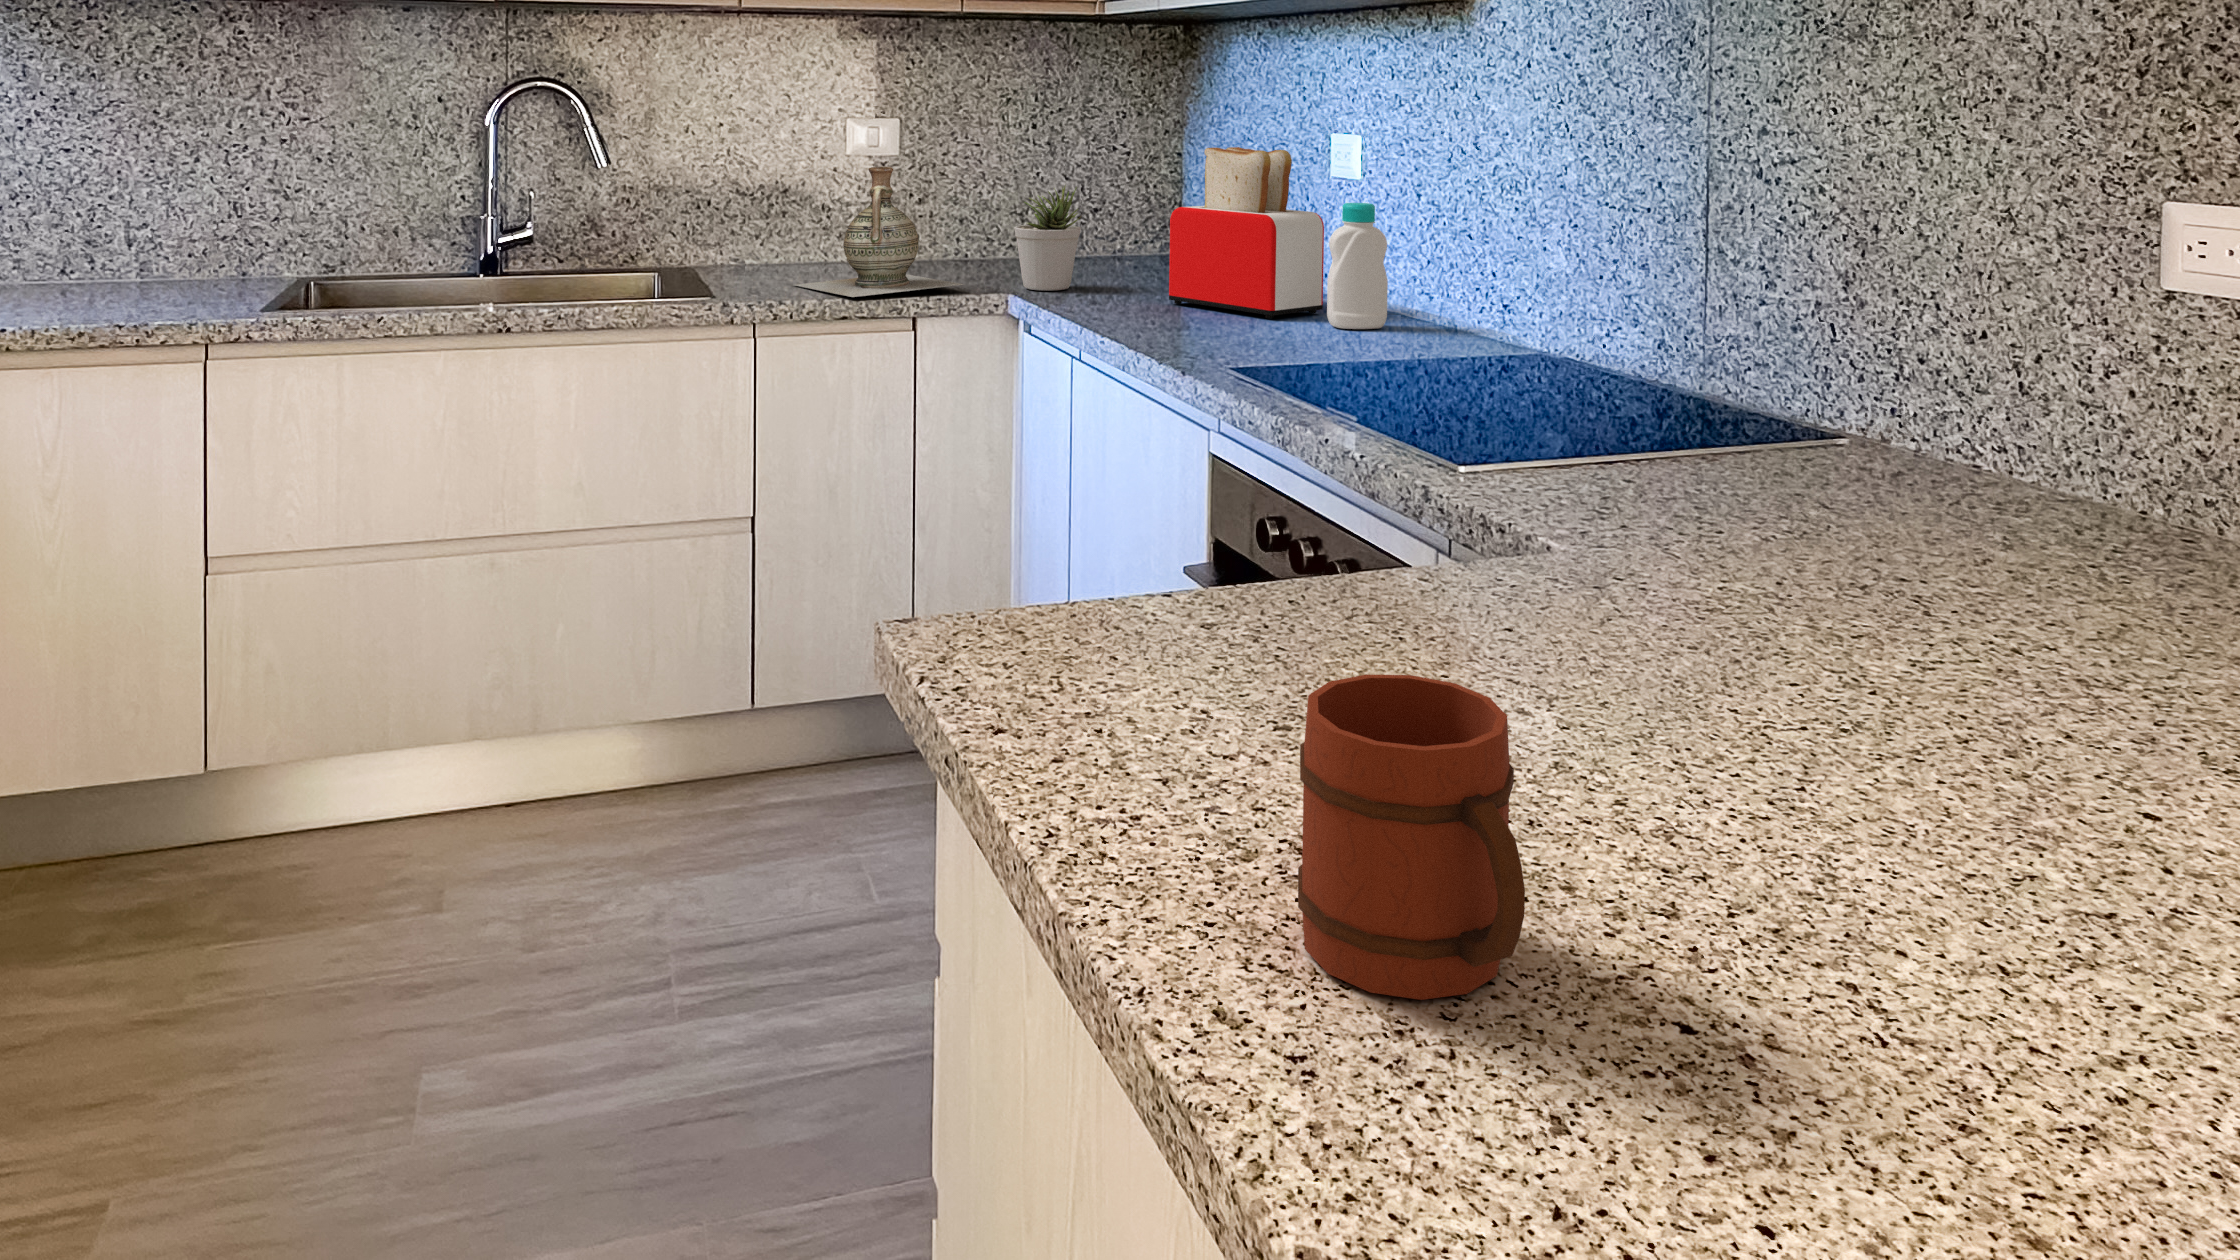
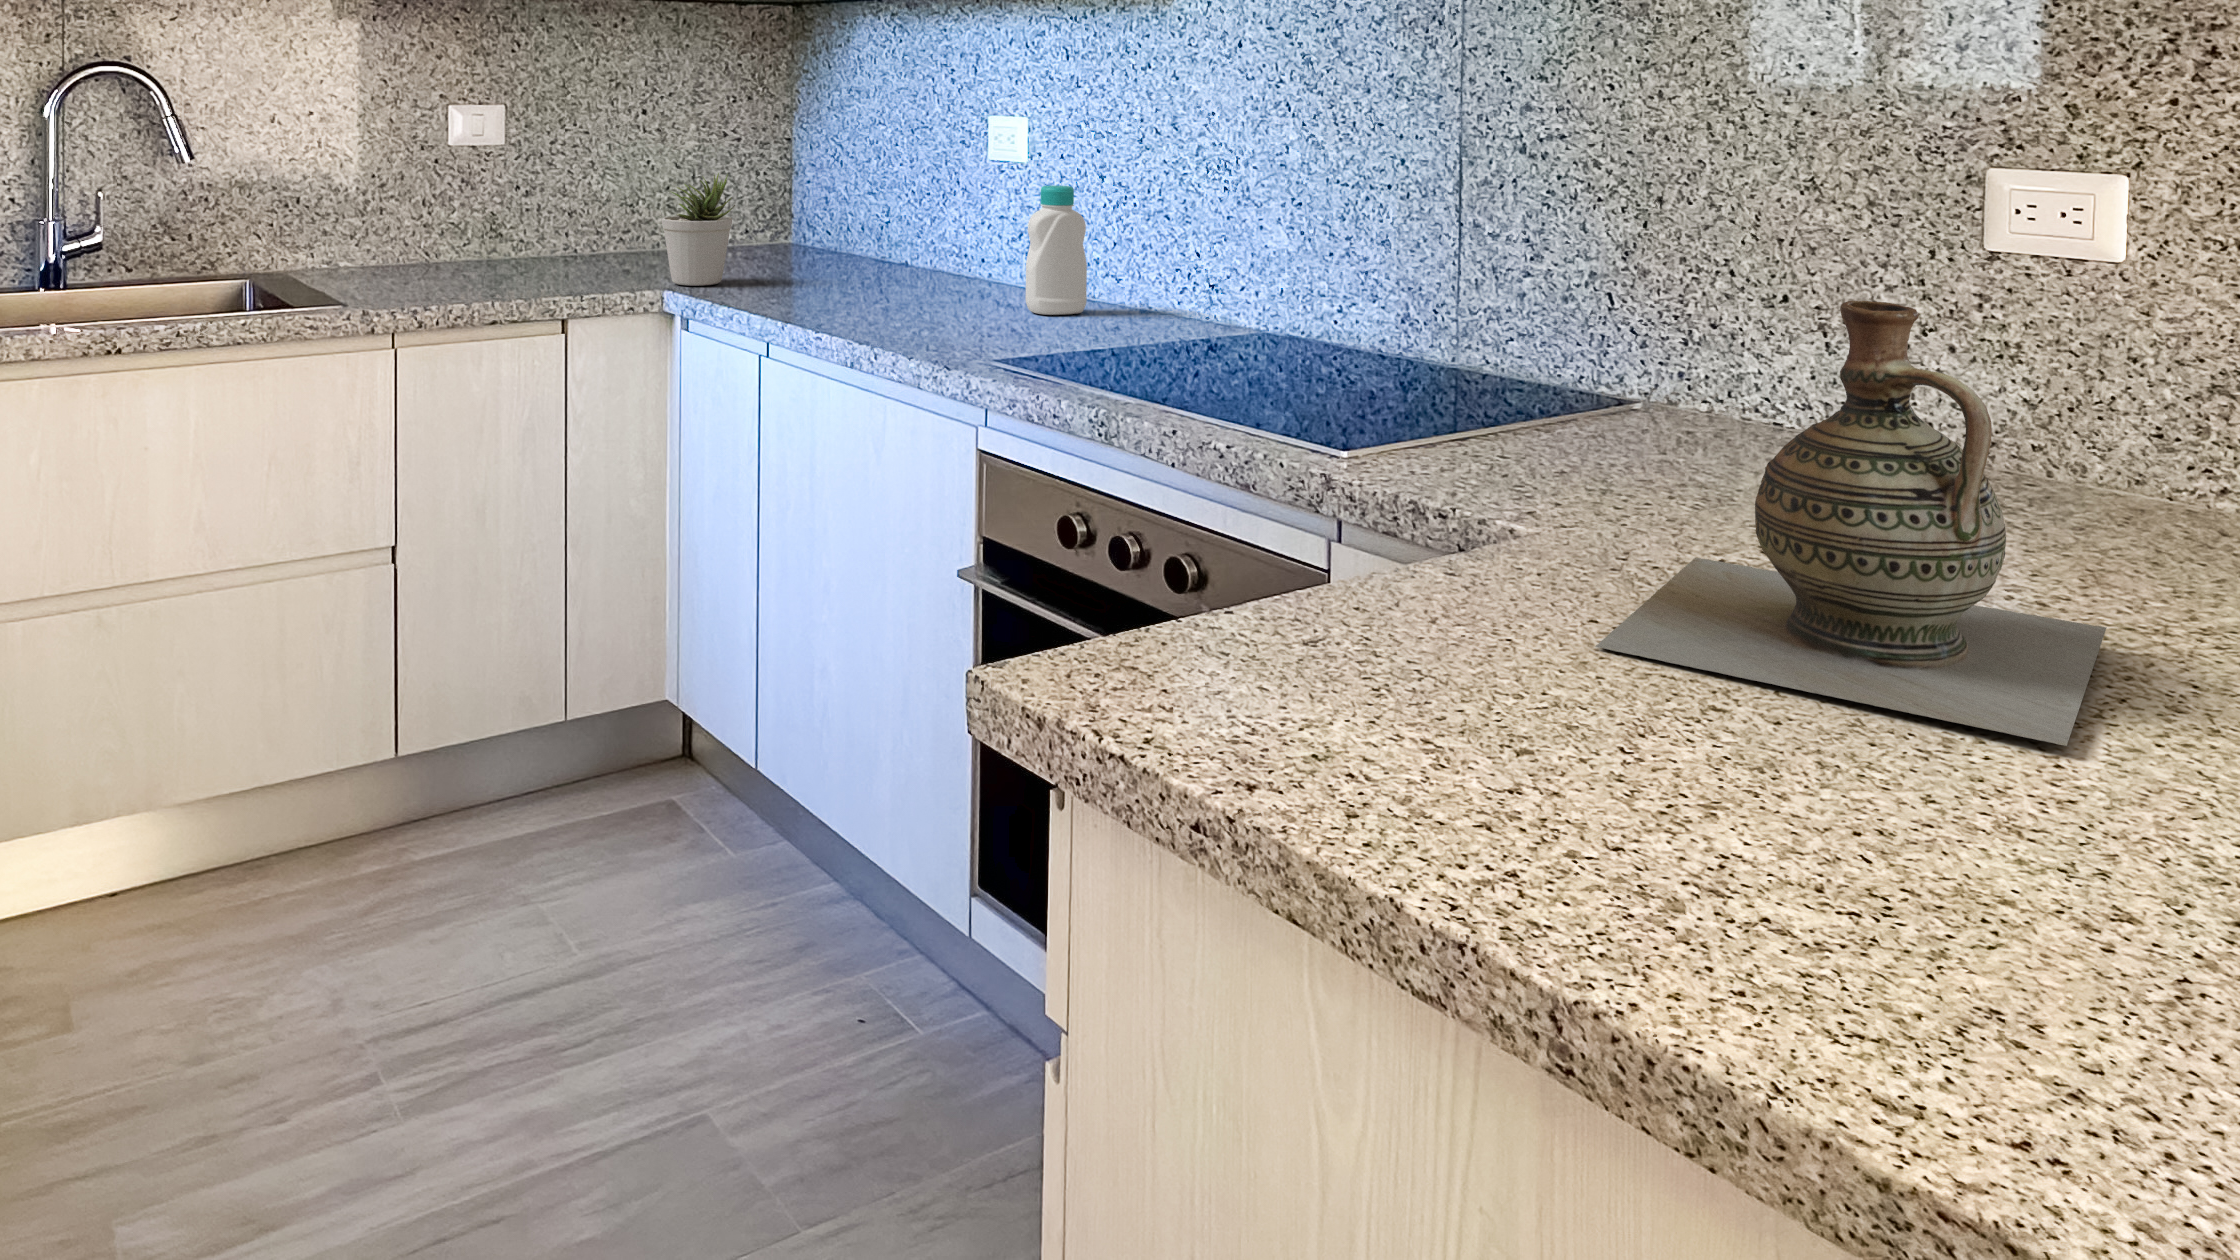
toaster: present [1169,147,1324,318] -> none [842,130,1007,307]
ceramic jug: present [795,167,963,297] -> present [1596,301,2106,746]
mug: present [1298,674,1525,1000] -> none [1821,691,2188,1049]

